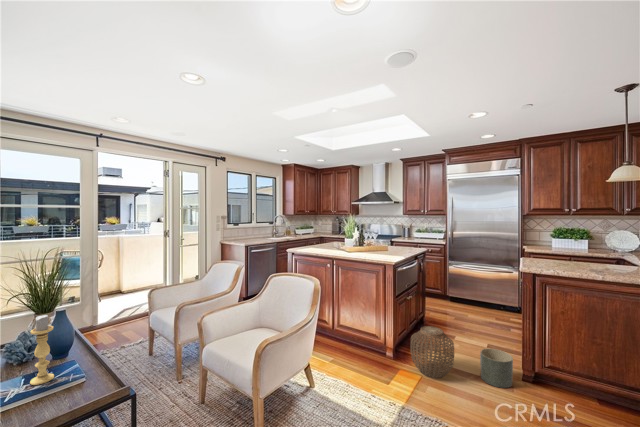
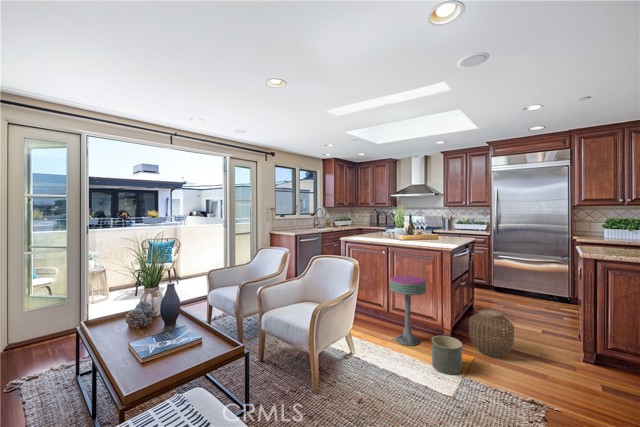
bar stool: none [331,291,367,368] -> present [390,275,426,346]
candle holder: present [30,315,54,385] -> none [156,285,173,343]
planter: present [480,348,513,388] -> present [432,336,462,374]

